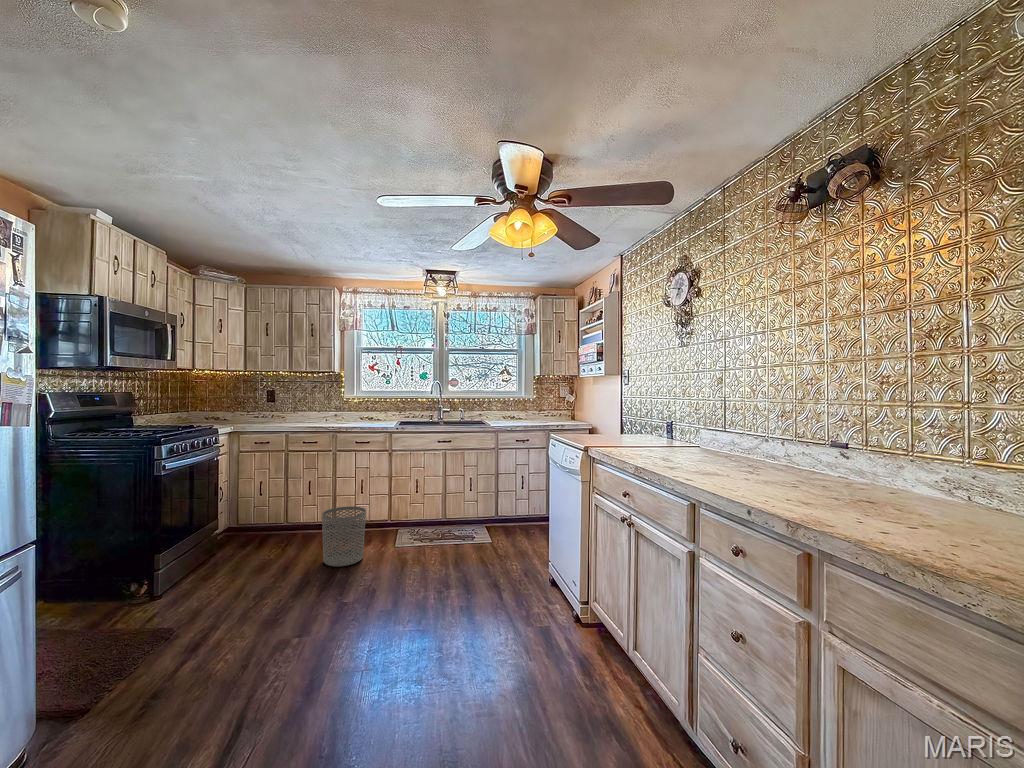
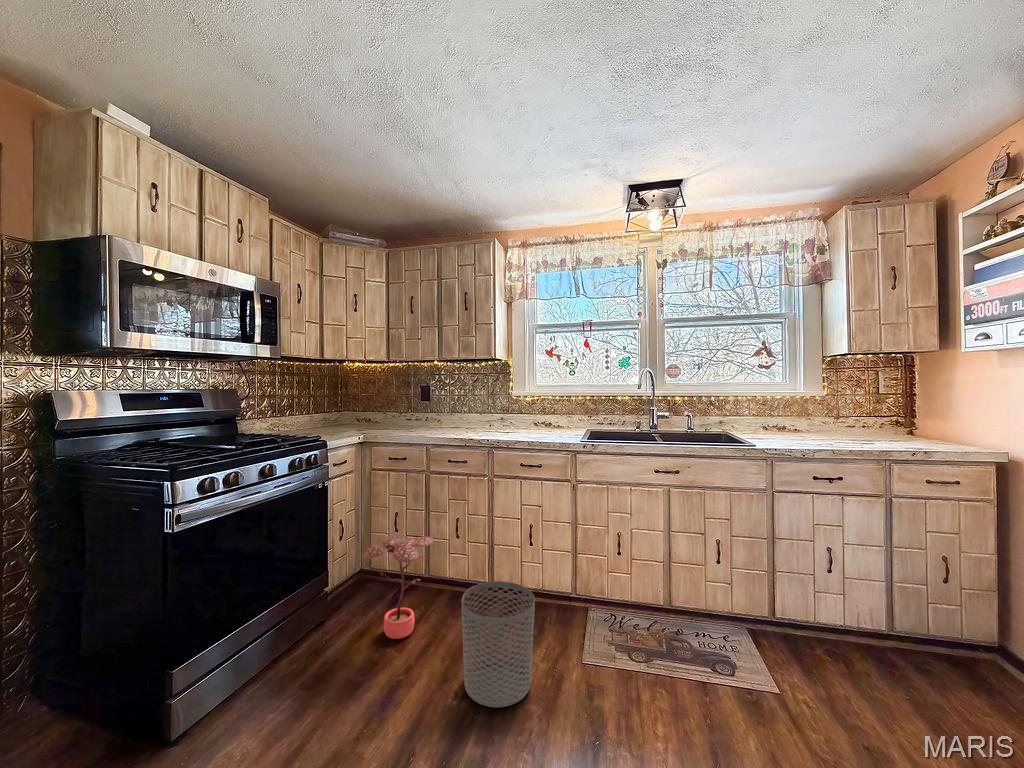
potted plant: none [246,491,294,555] -> present [363,536,433,639]

